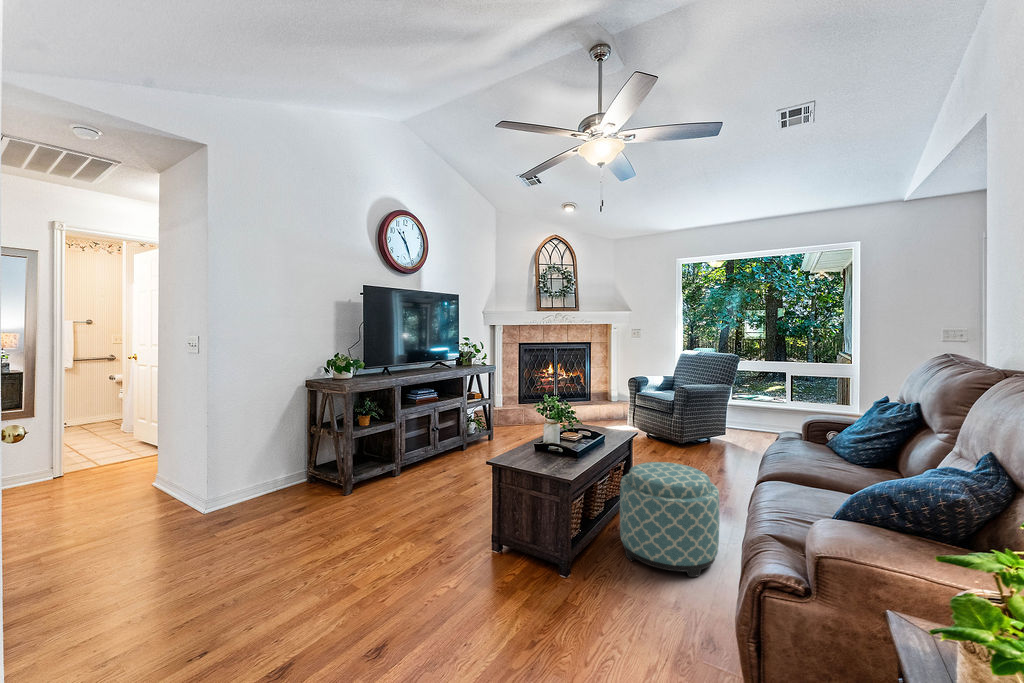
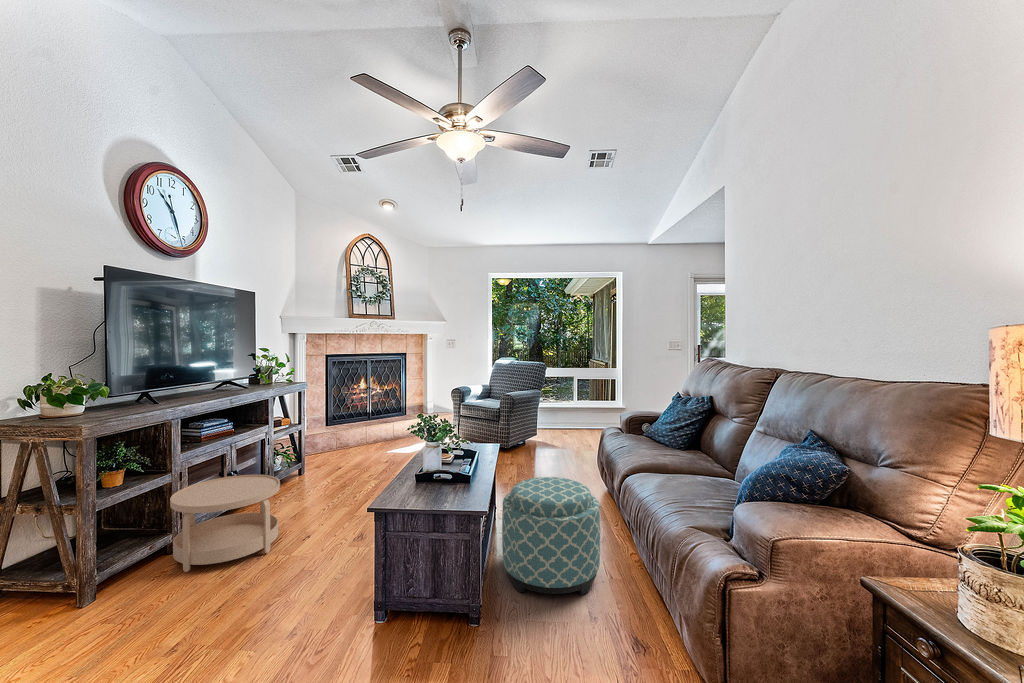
side table: none [393,430,461,490] -> present [170,475,280,572]

